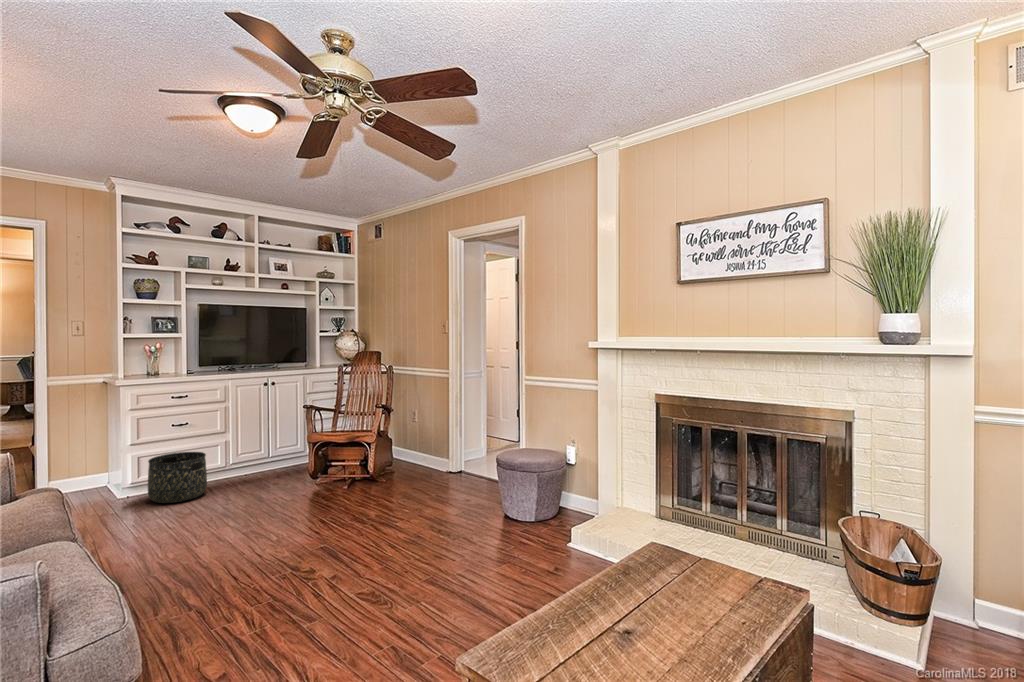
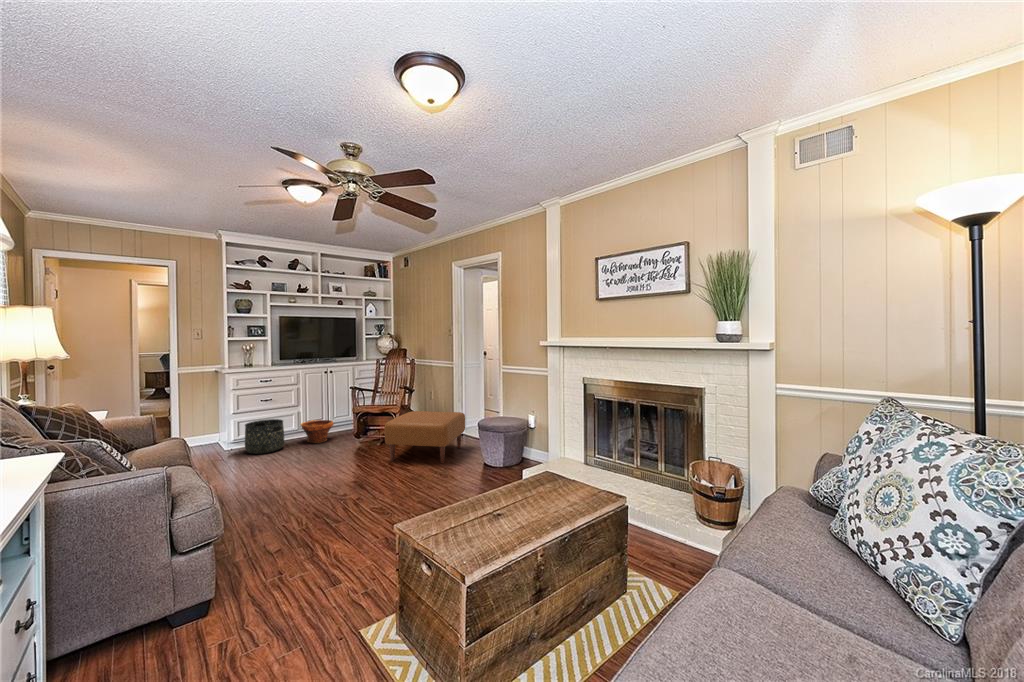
ottoman: none [360,439,471,515] -> present [384,411,465,463]
planter: none [230,452,278,485] -> present [301,420,333,443]

